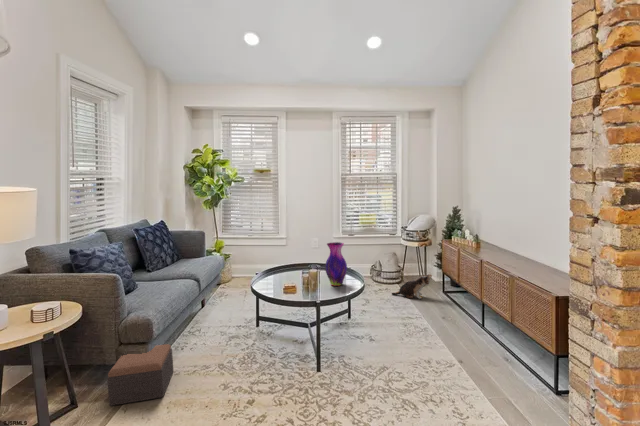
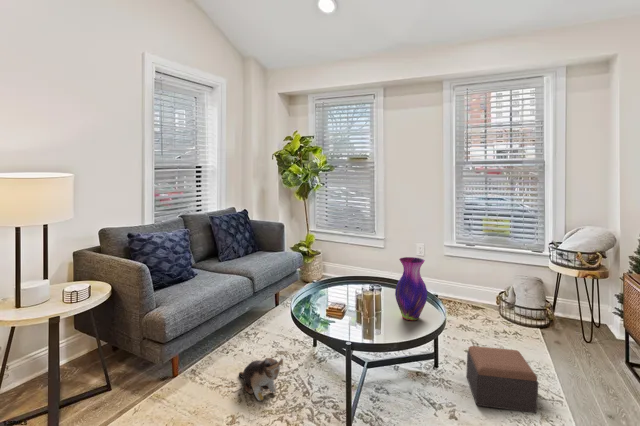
plush toy: present [392,274,432,299] -> present [239,358,283,401]
footstool: present [107,344,173,406] -> present [466,346,538,413]

